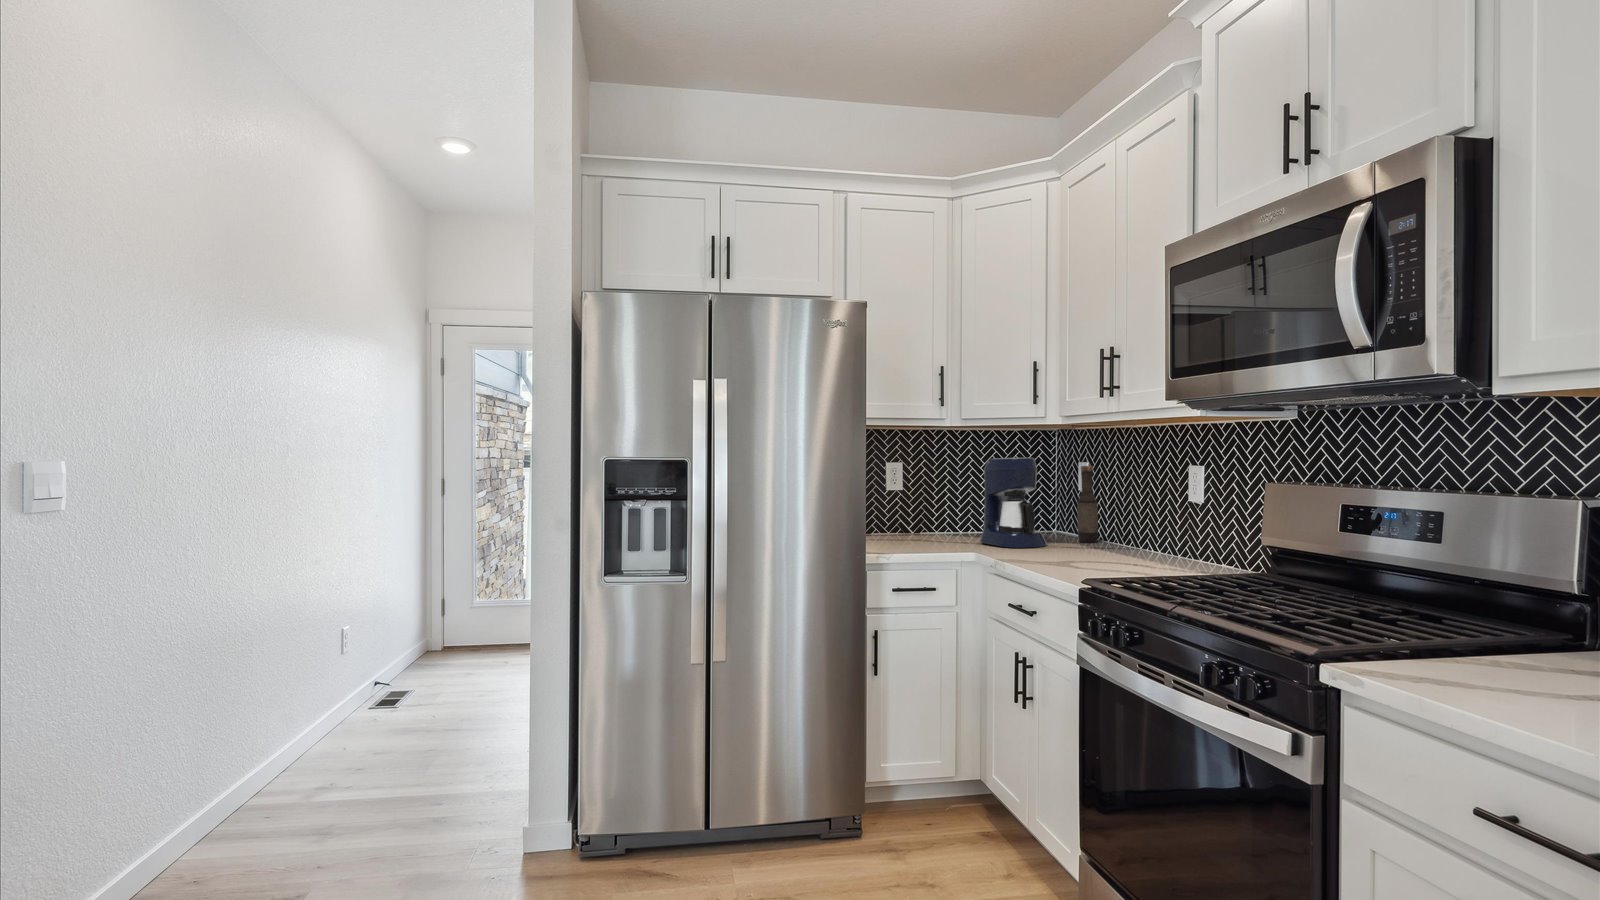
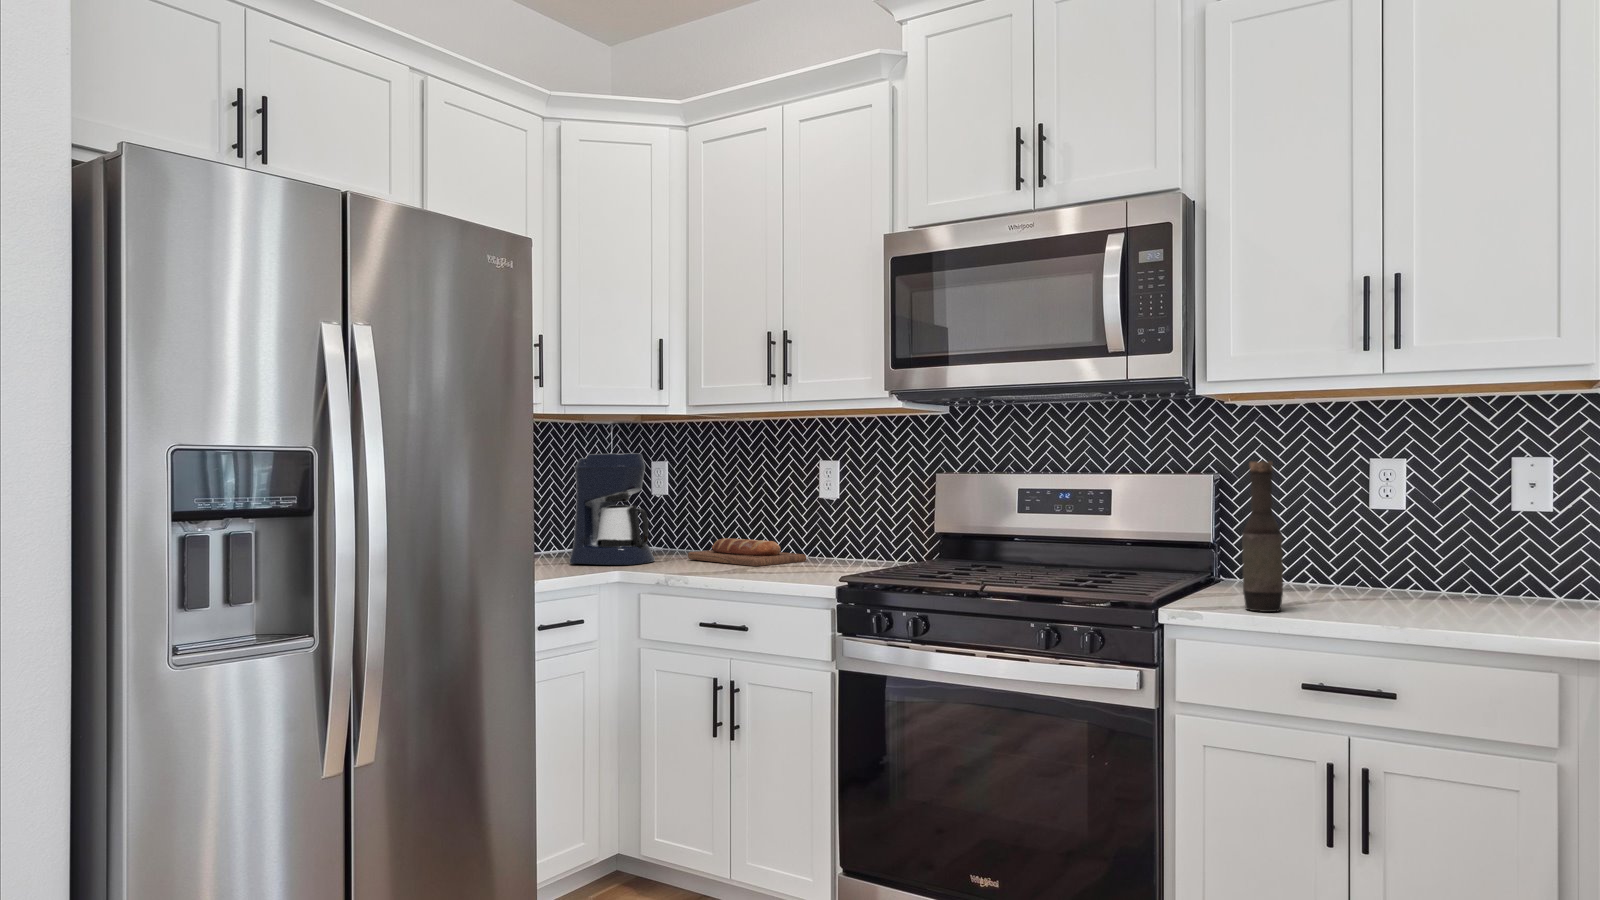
bottle: present [1077,466,1098,543] -> present [1242,461,1283,612]
bread loaf: none [1071,532,1159,560] -> present [688,538,806,566]

